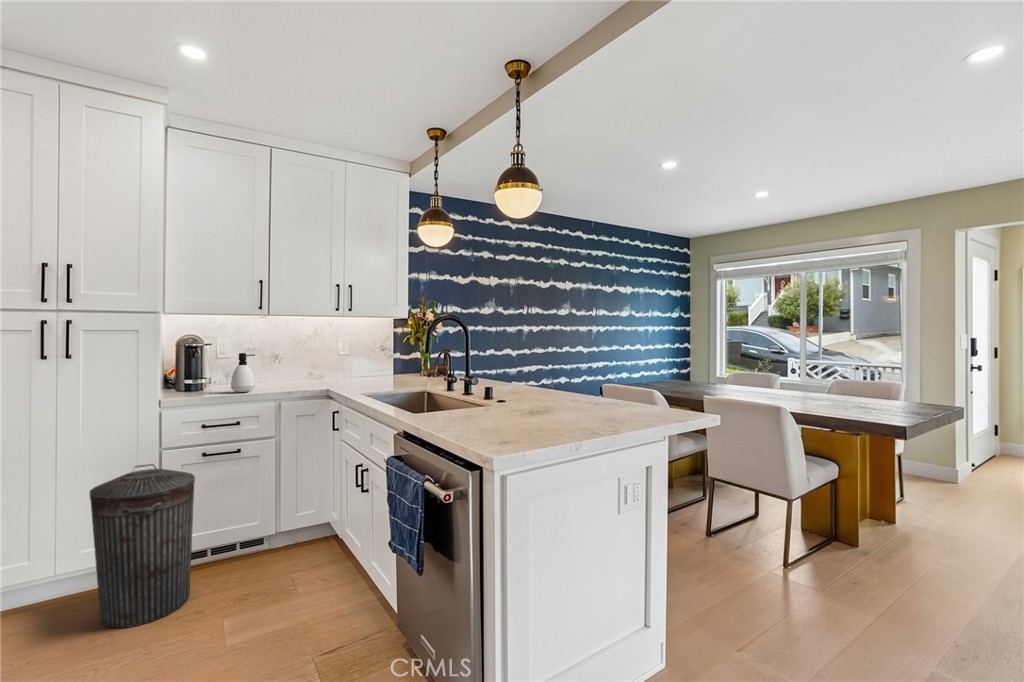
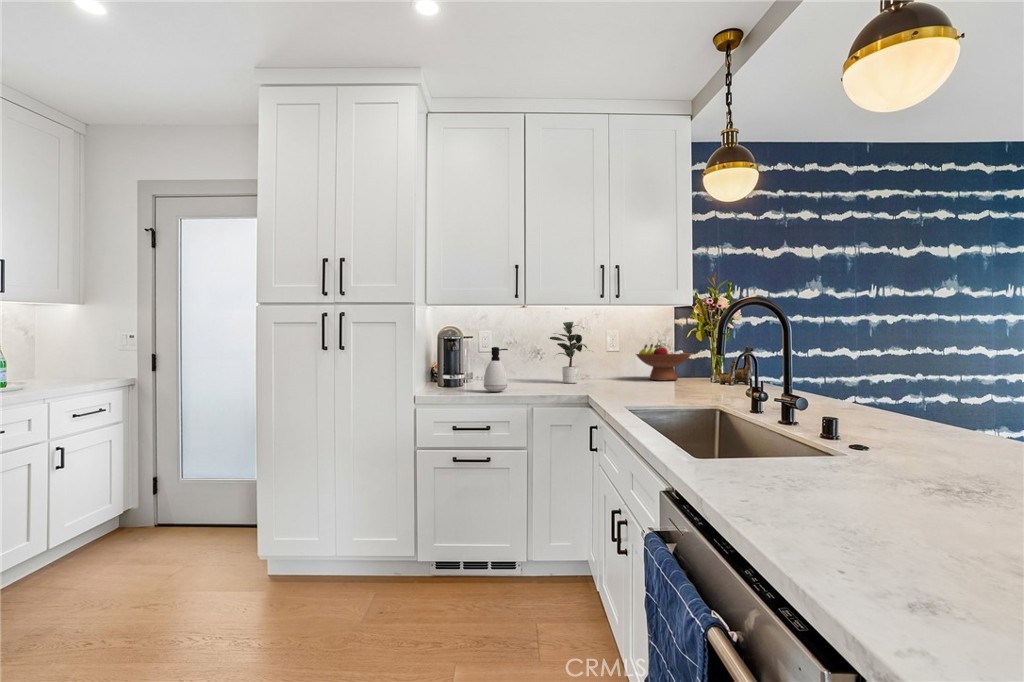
potted plant: none [283,329,336,382] -> present [550,322,587,383]
fruit bowl: none [364,348,408,376] -> present [636,344,692,381]
trash can: present [89,464,195,628] -> none [346,465,440,644]

